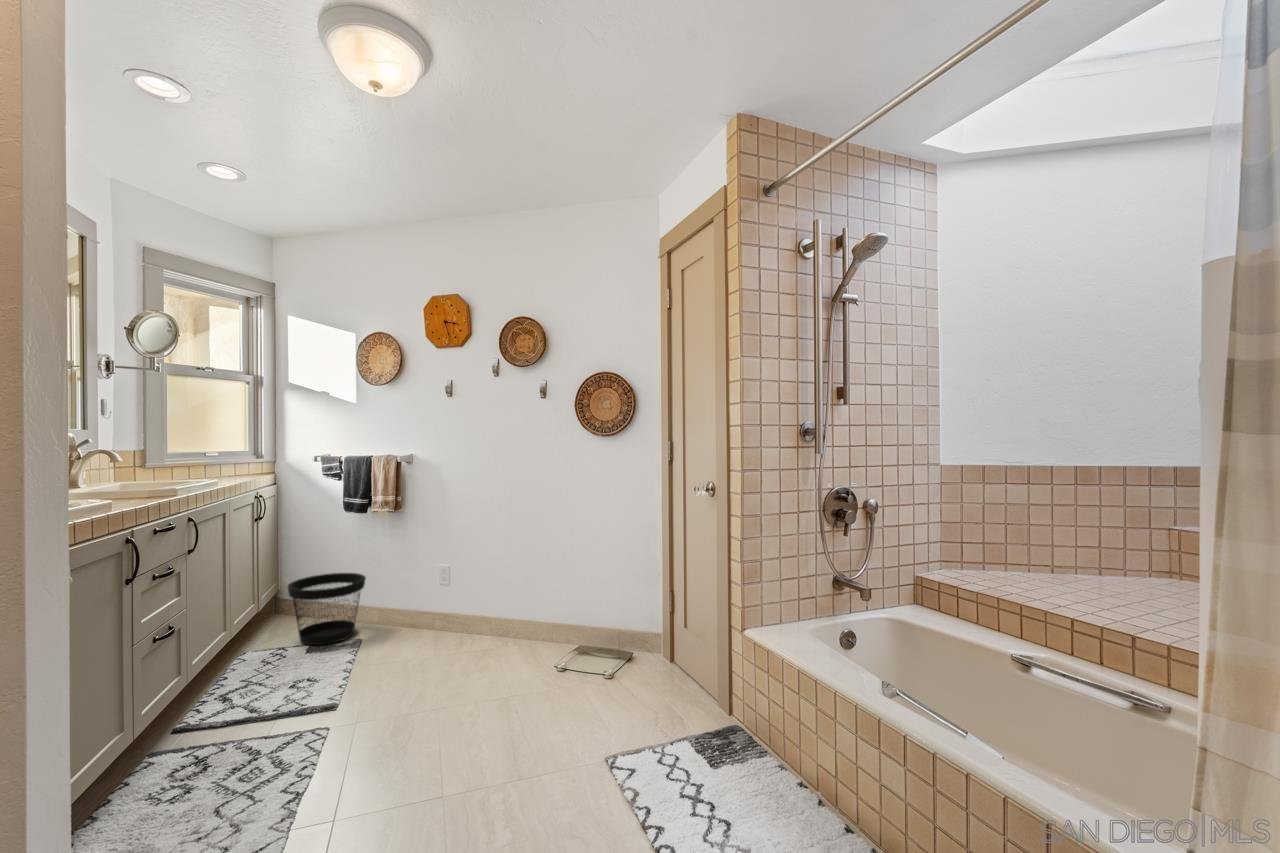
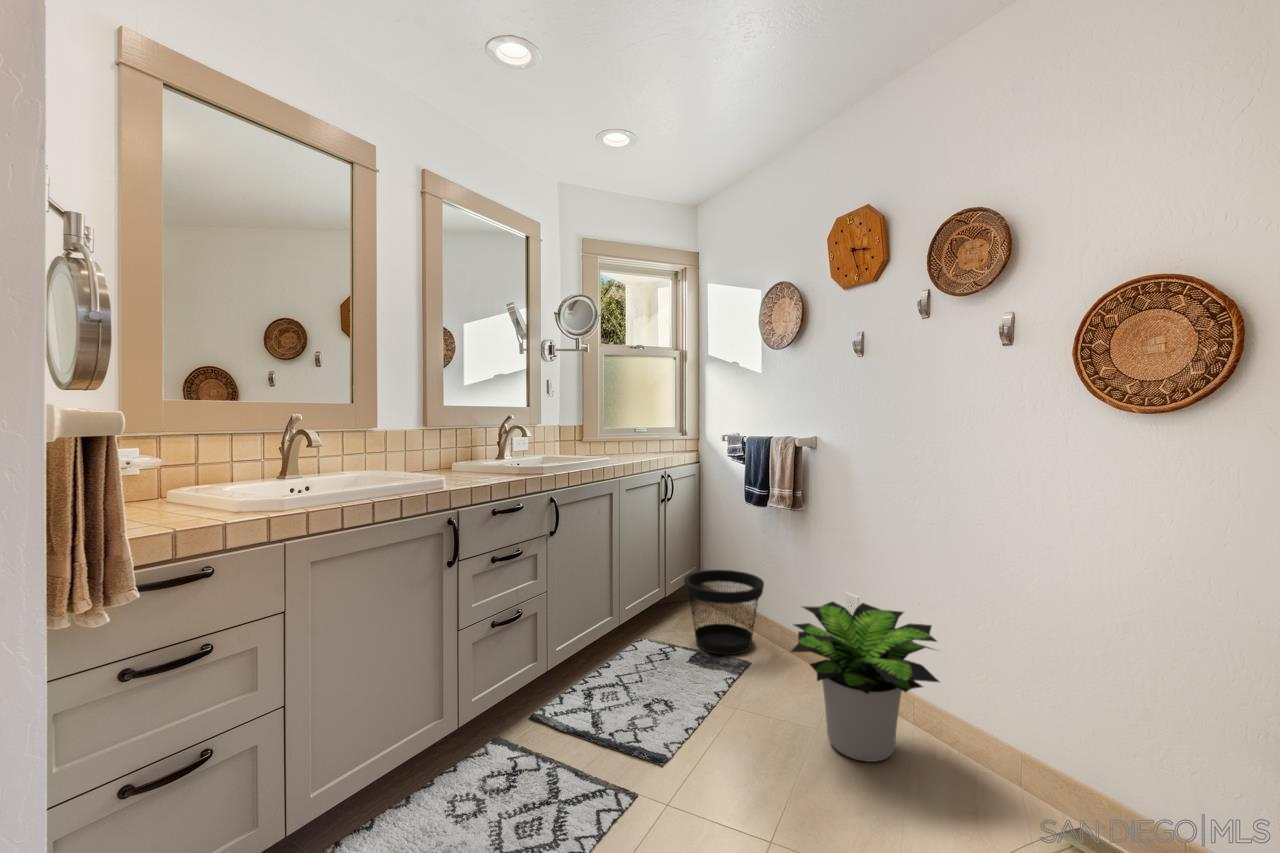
potted plant: none [422,564,520,662] -> present [791,602,939,762]

